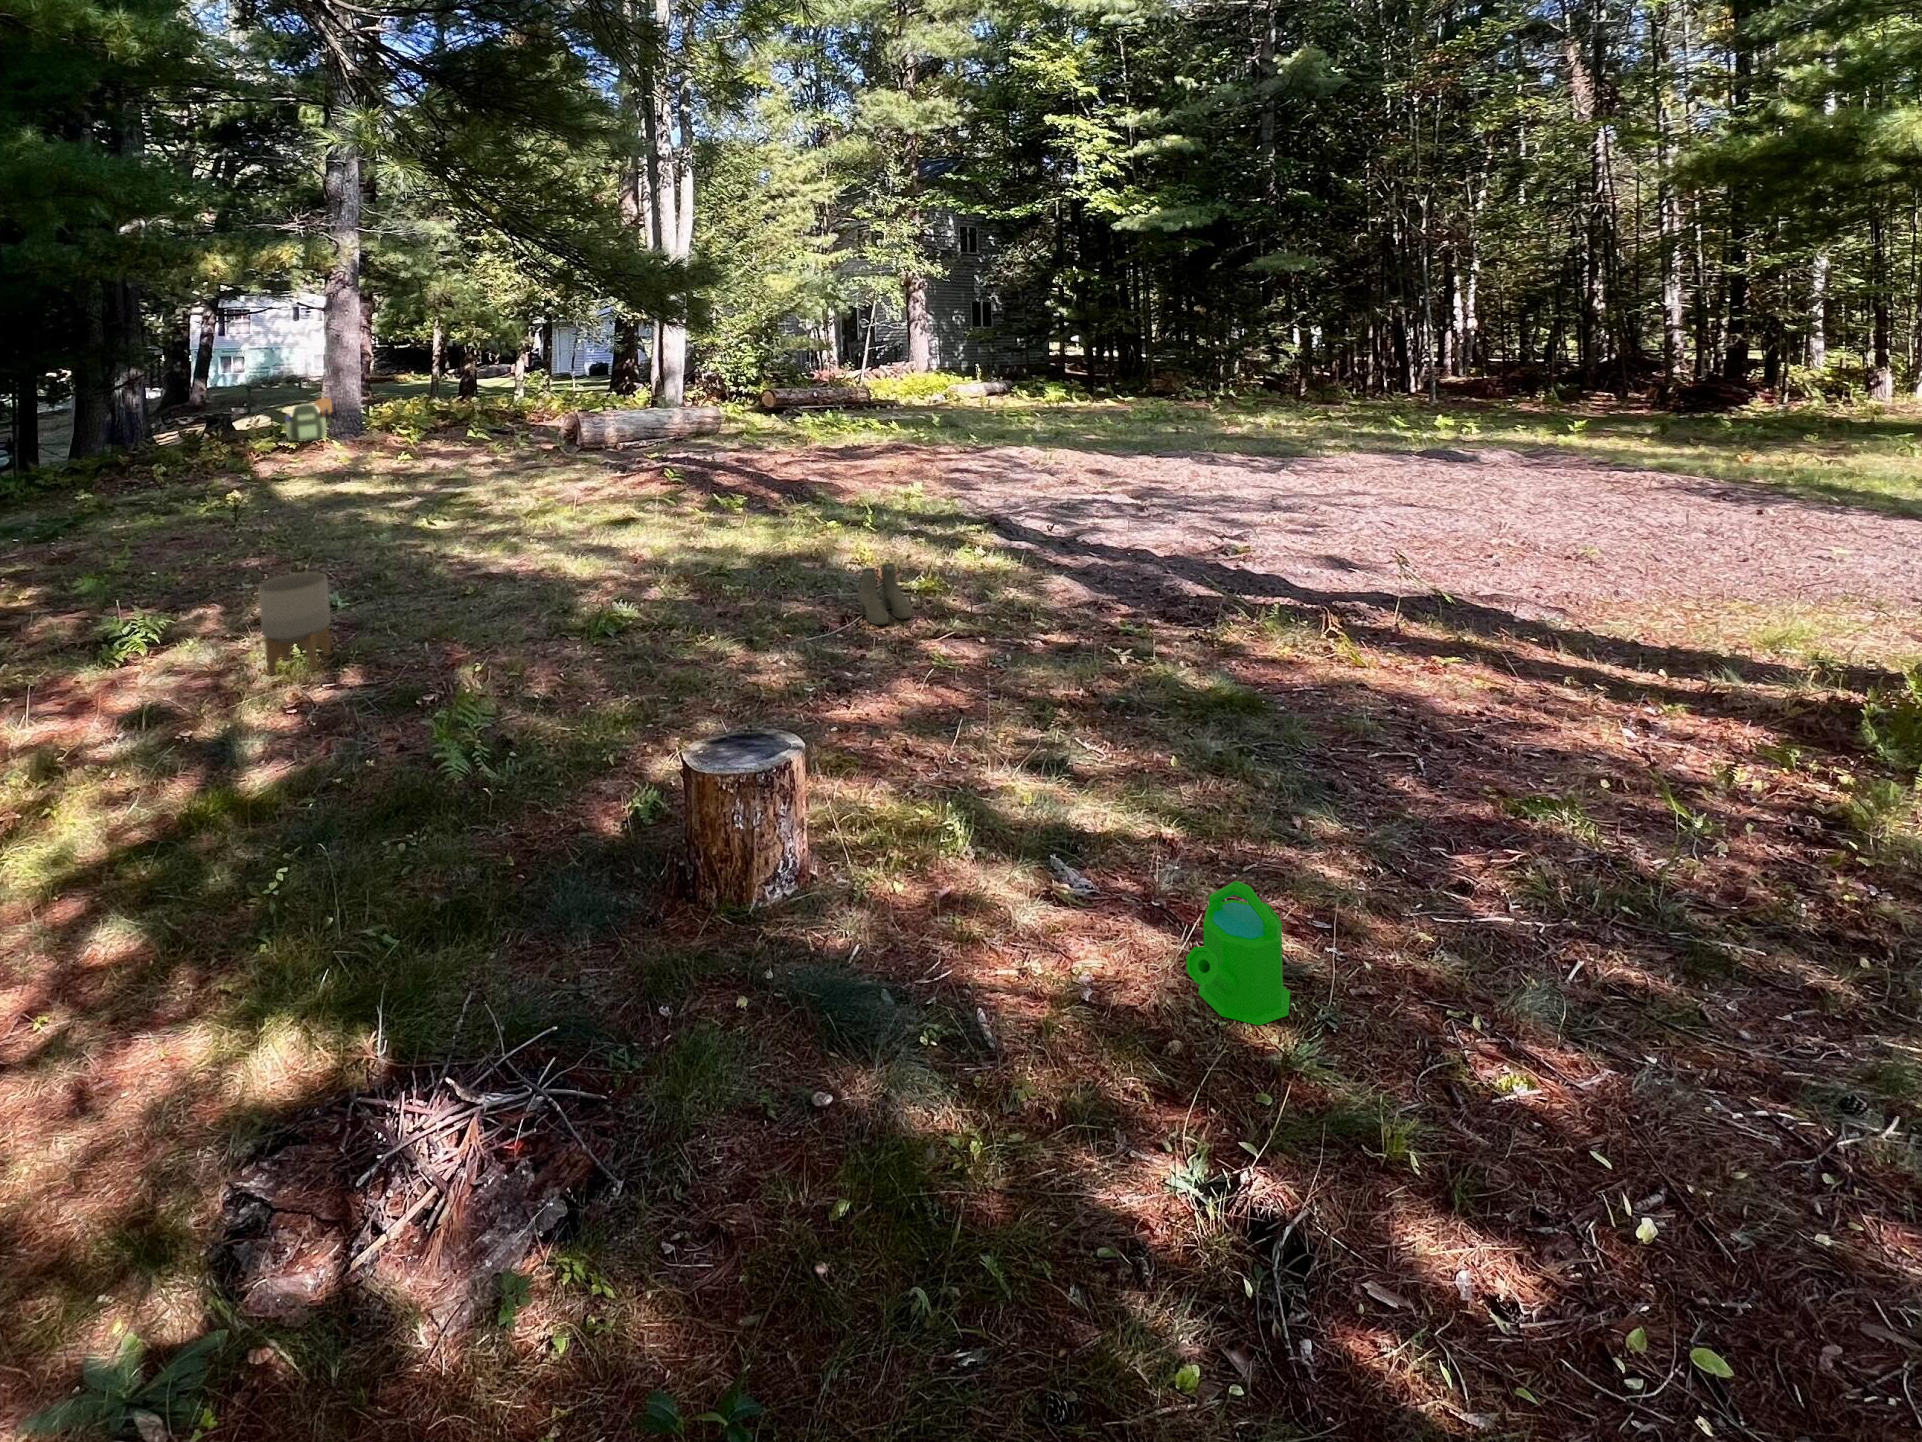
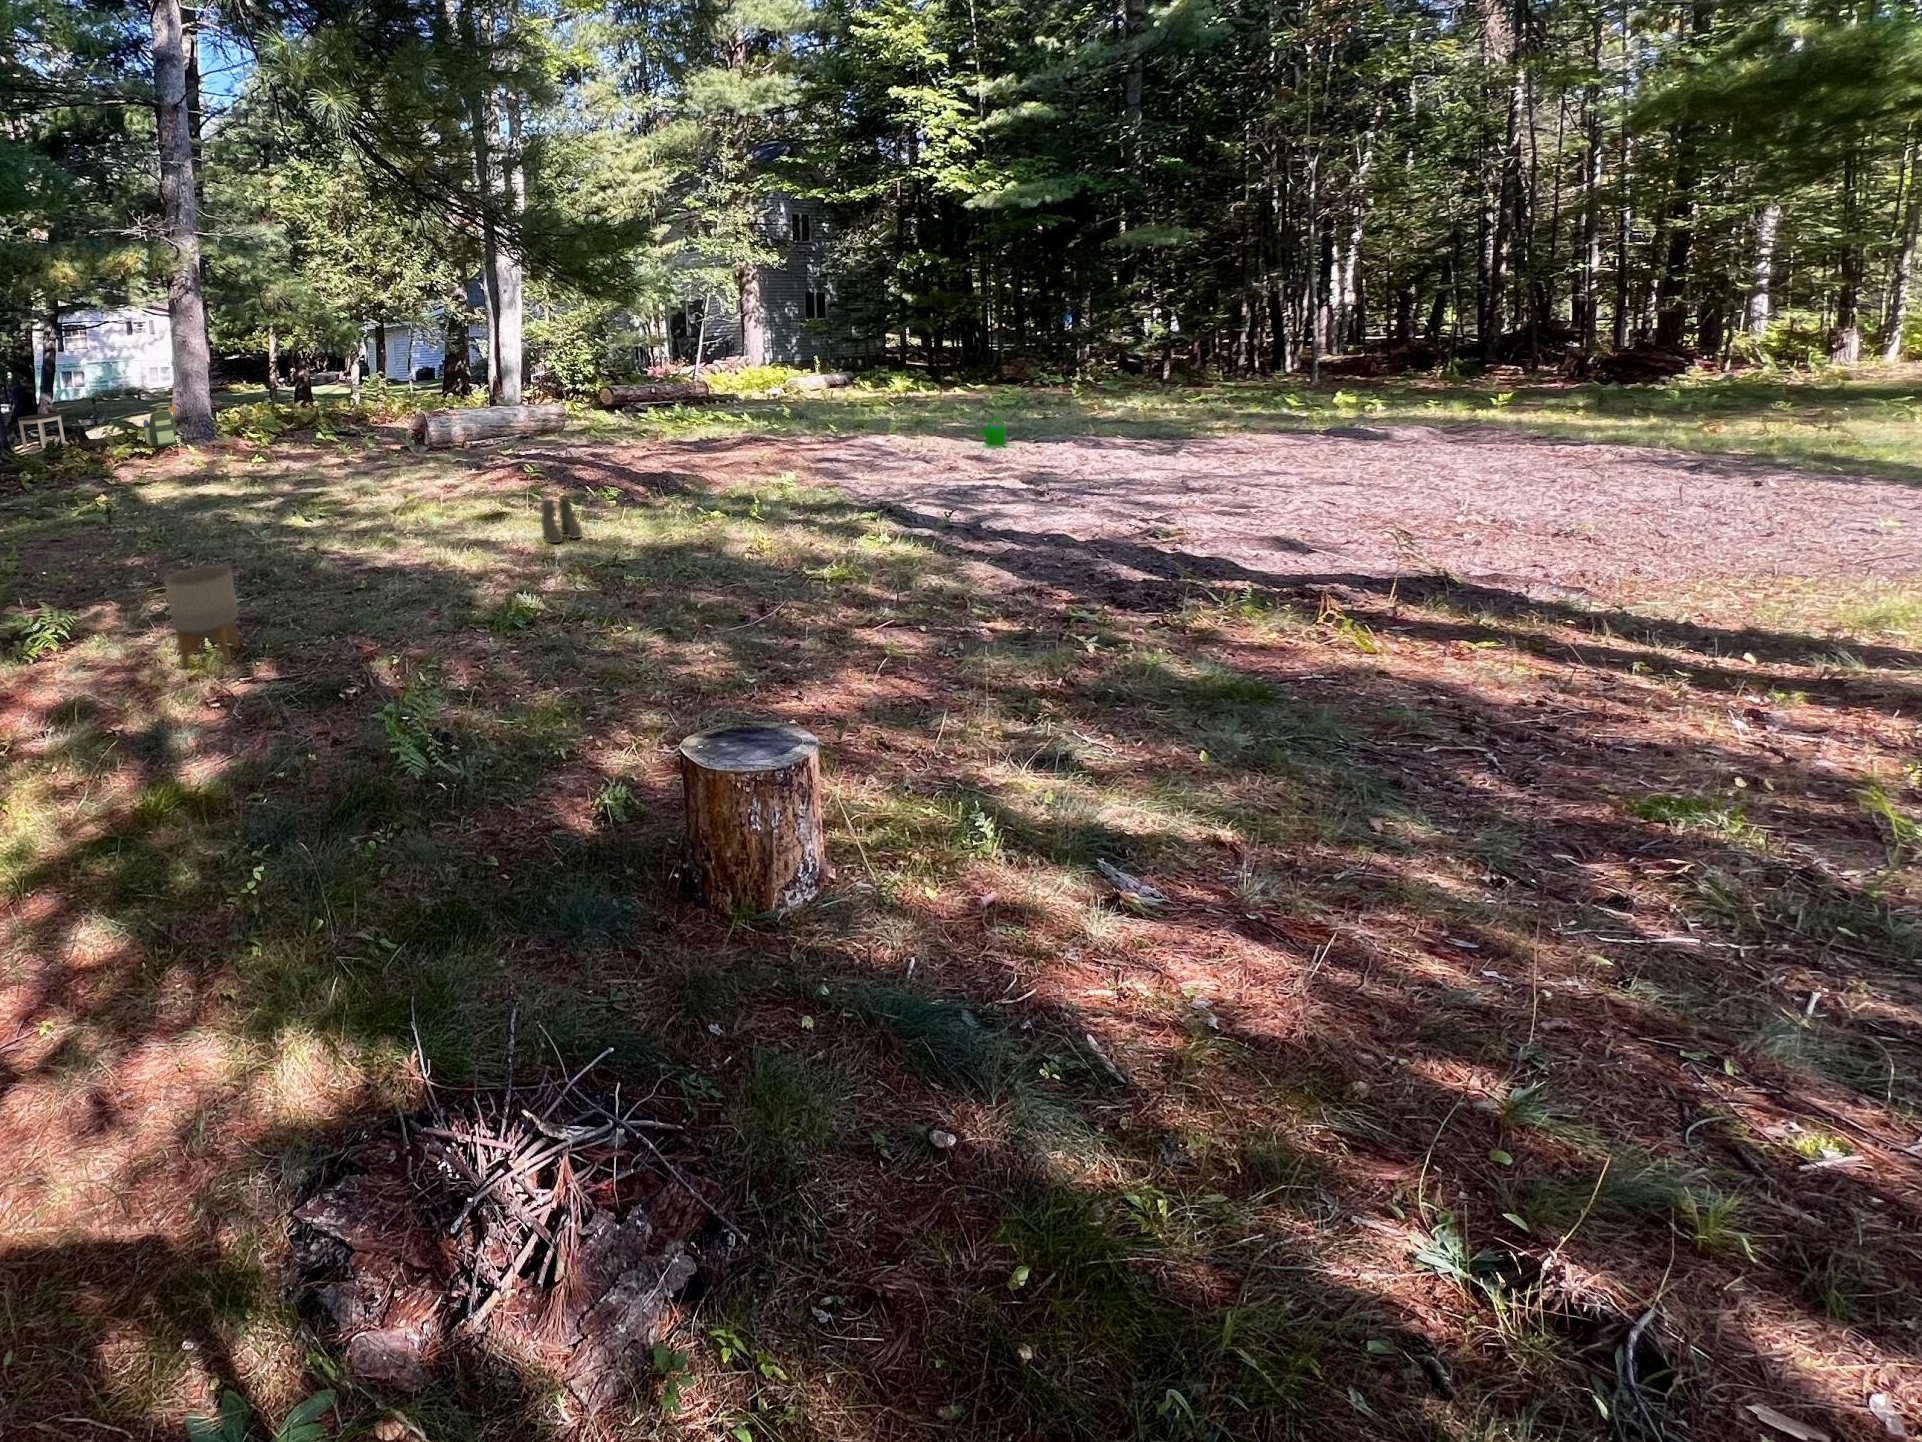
round table: none [151,403,201,440] -> present [17,413,65,449]
boots: present [859,563,912,625] -> present [541,497,582,543]
watering can: present [1186,881,1290,1026] -> present [981,418,1006,448]

